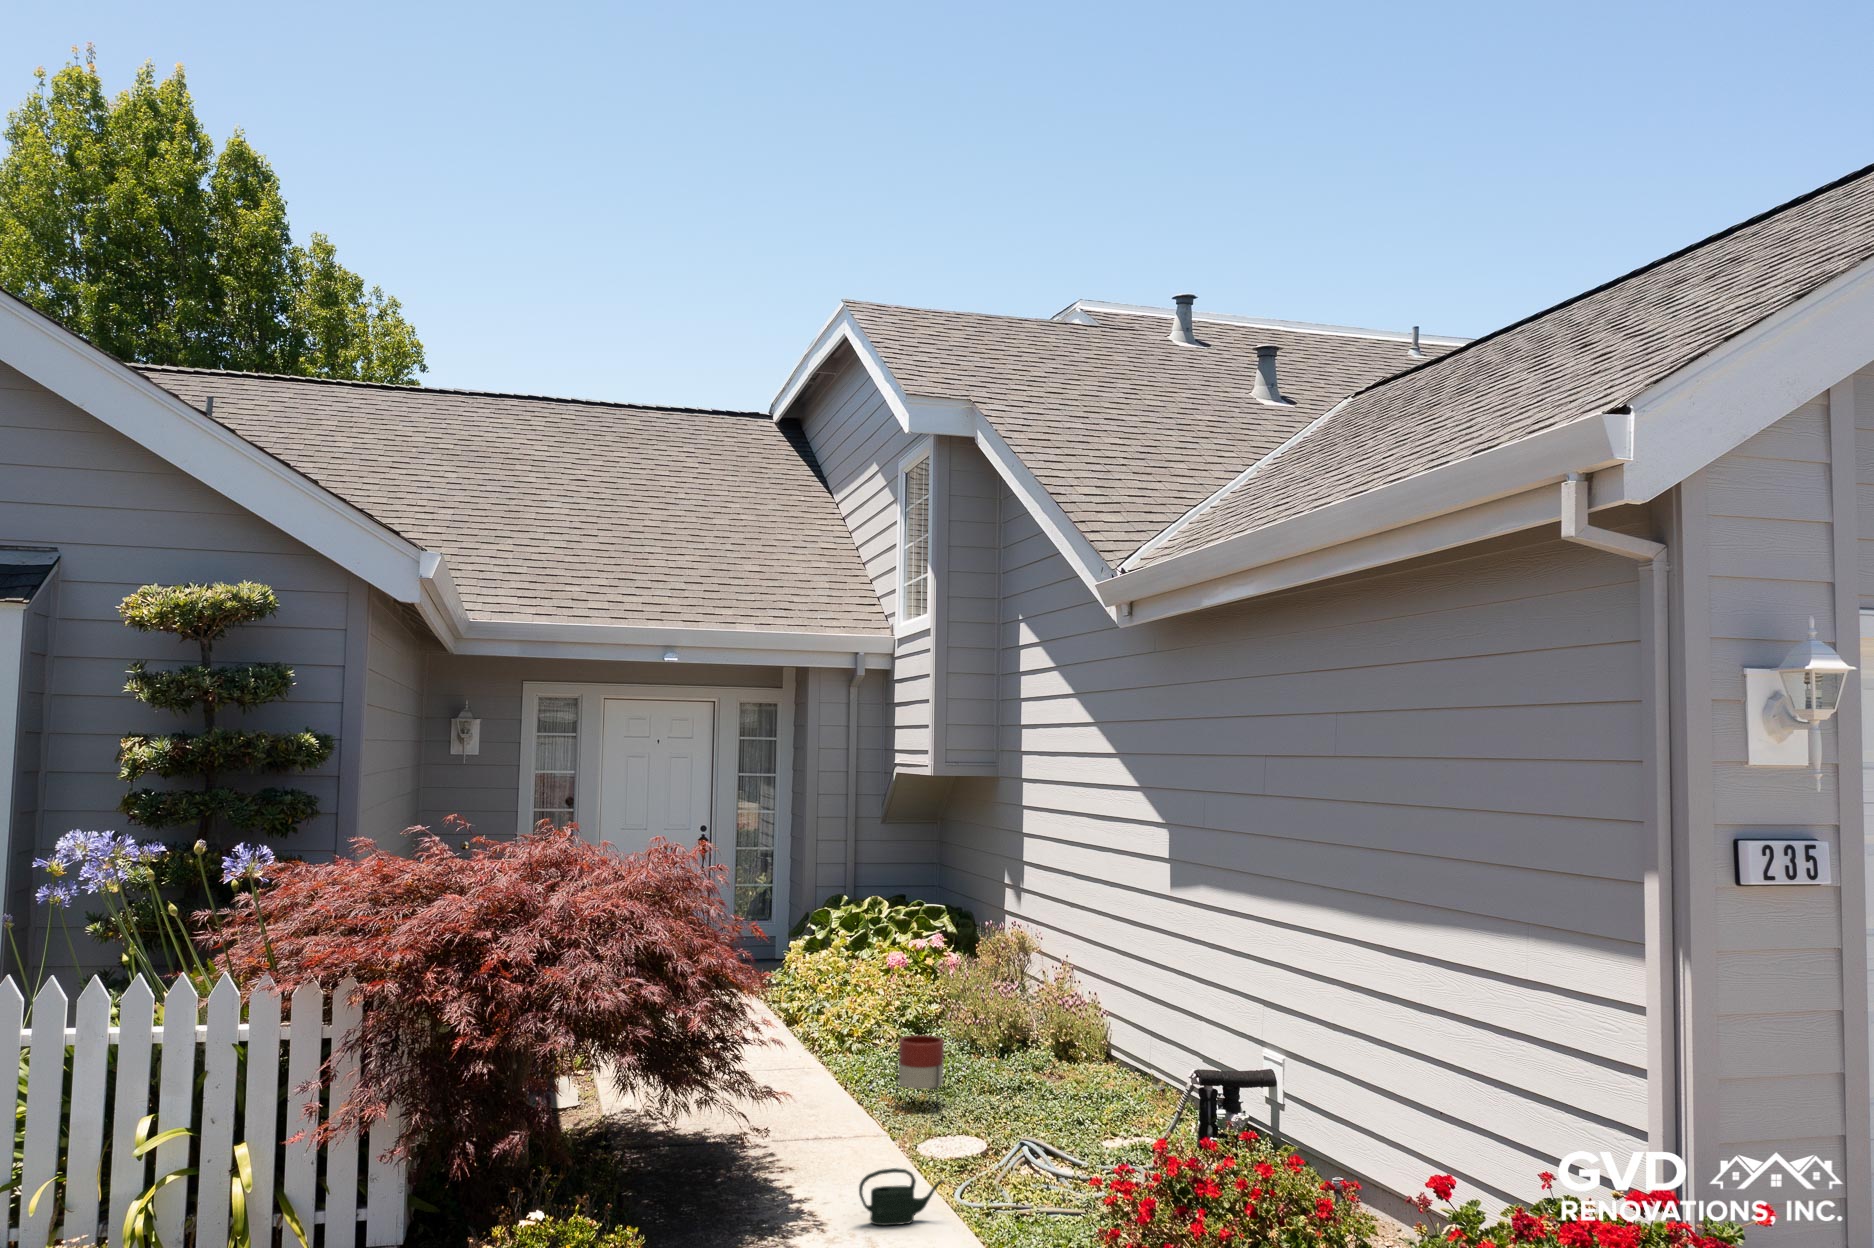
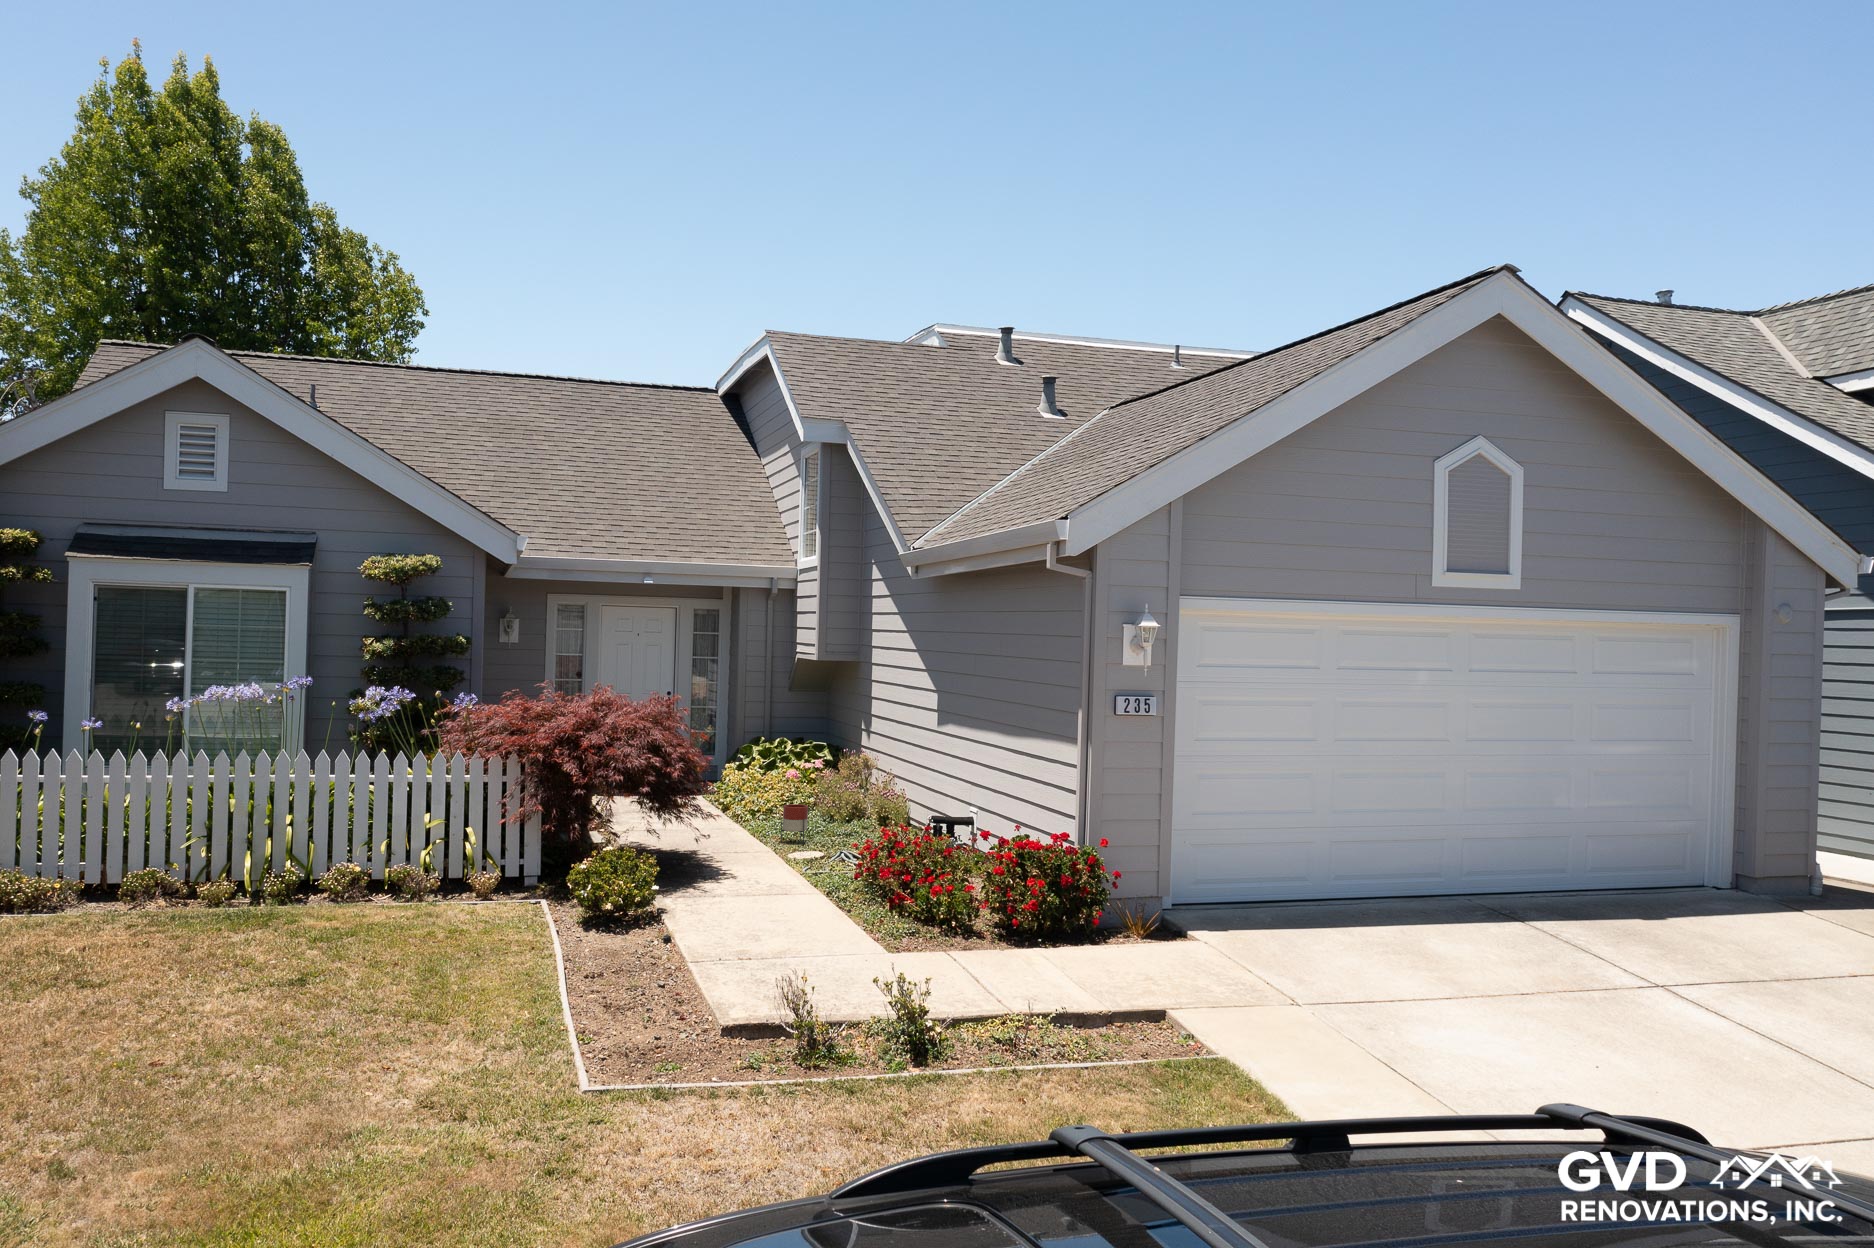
watering can: present [859,1168,944,1225] -> none [755,852,796,878]

